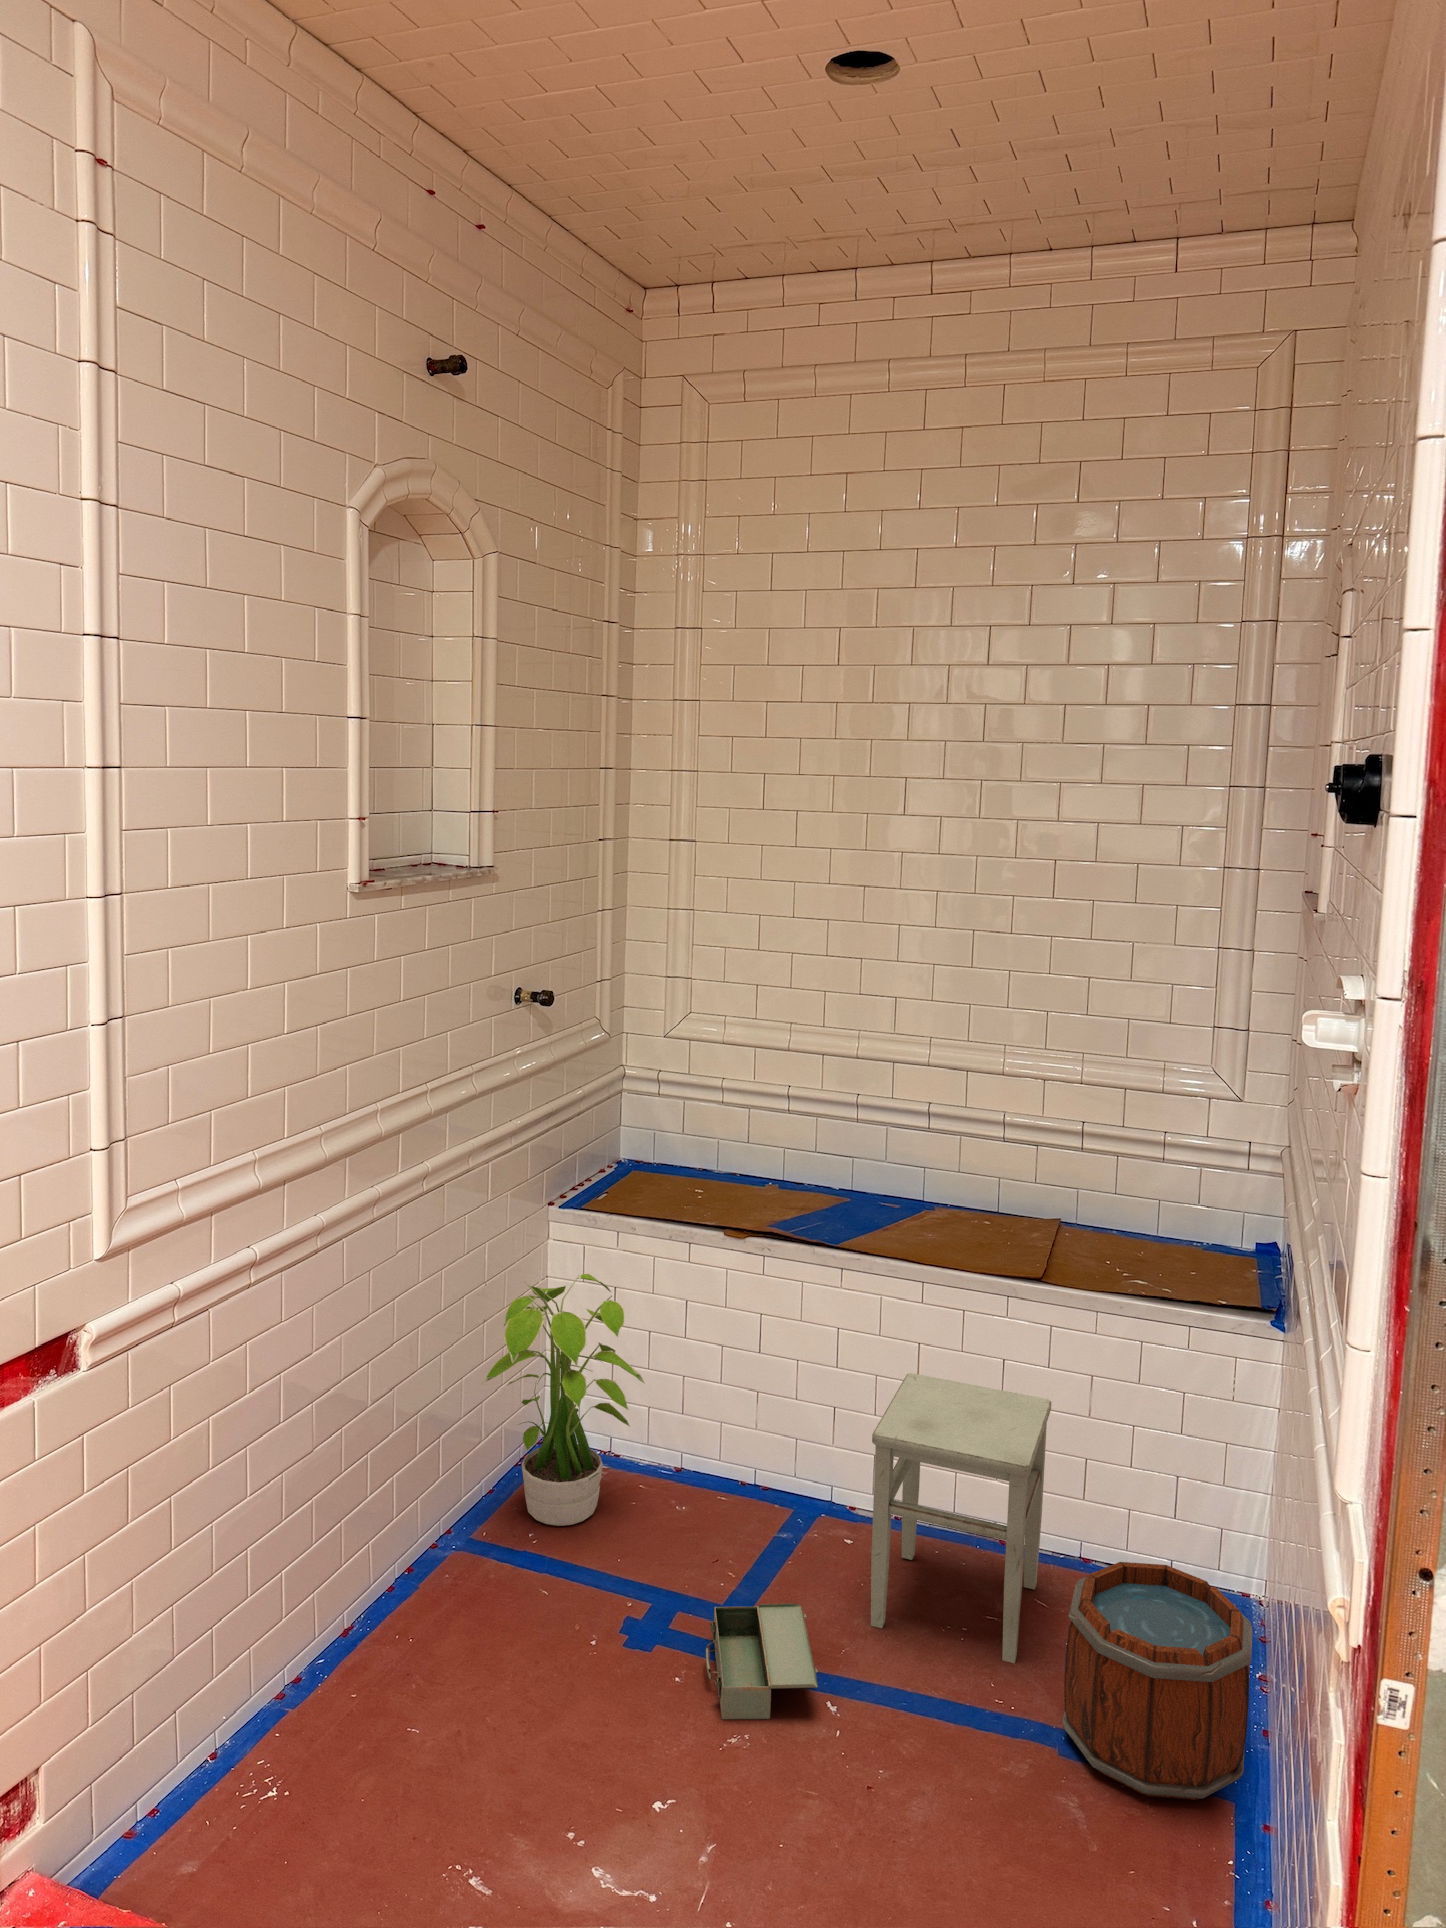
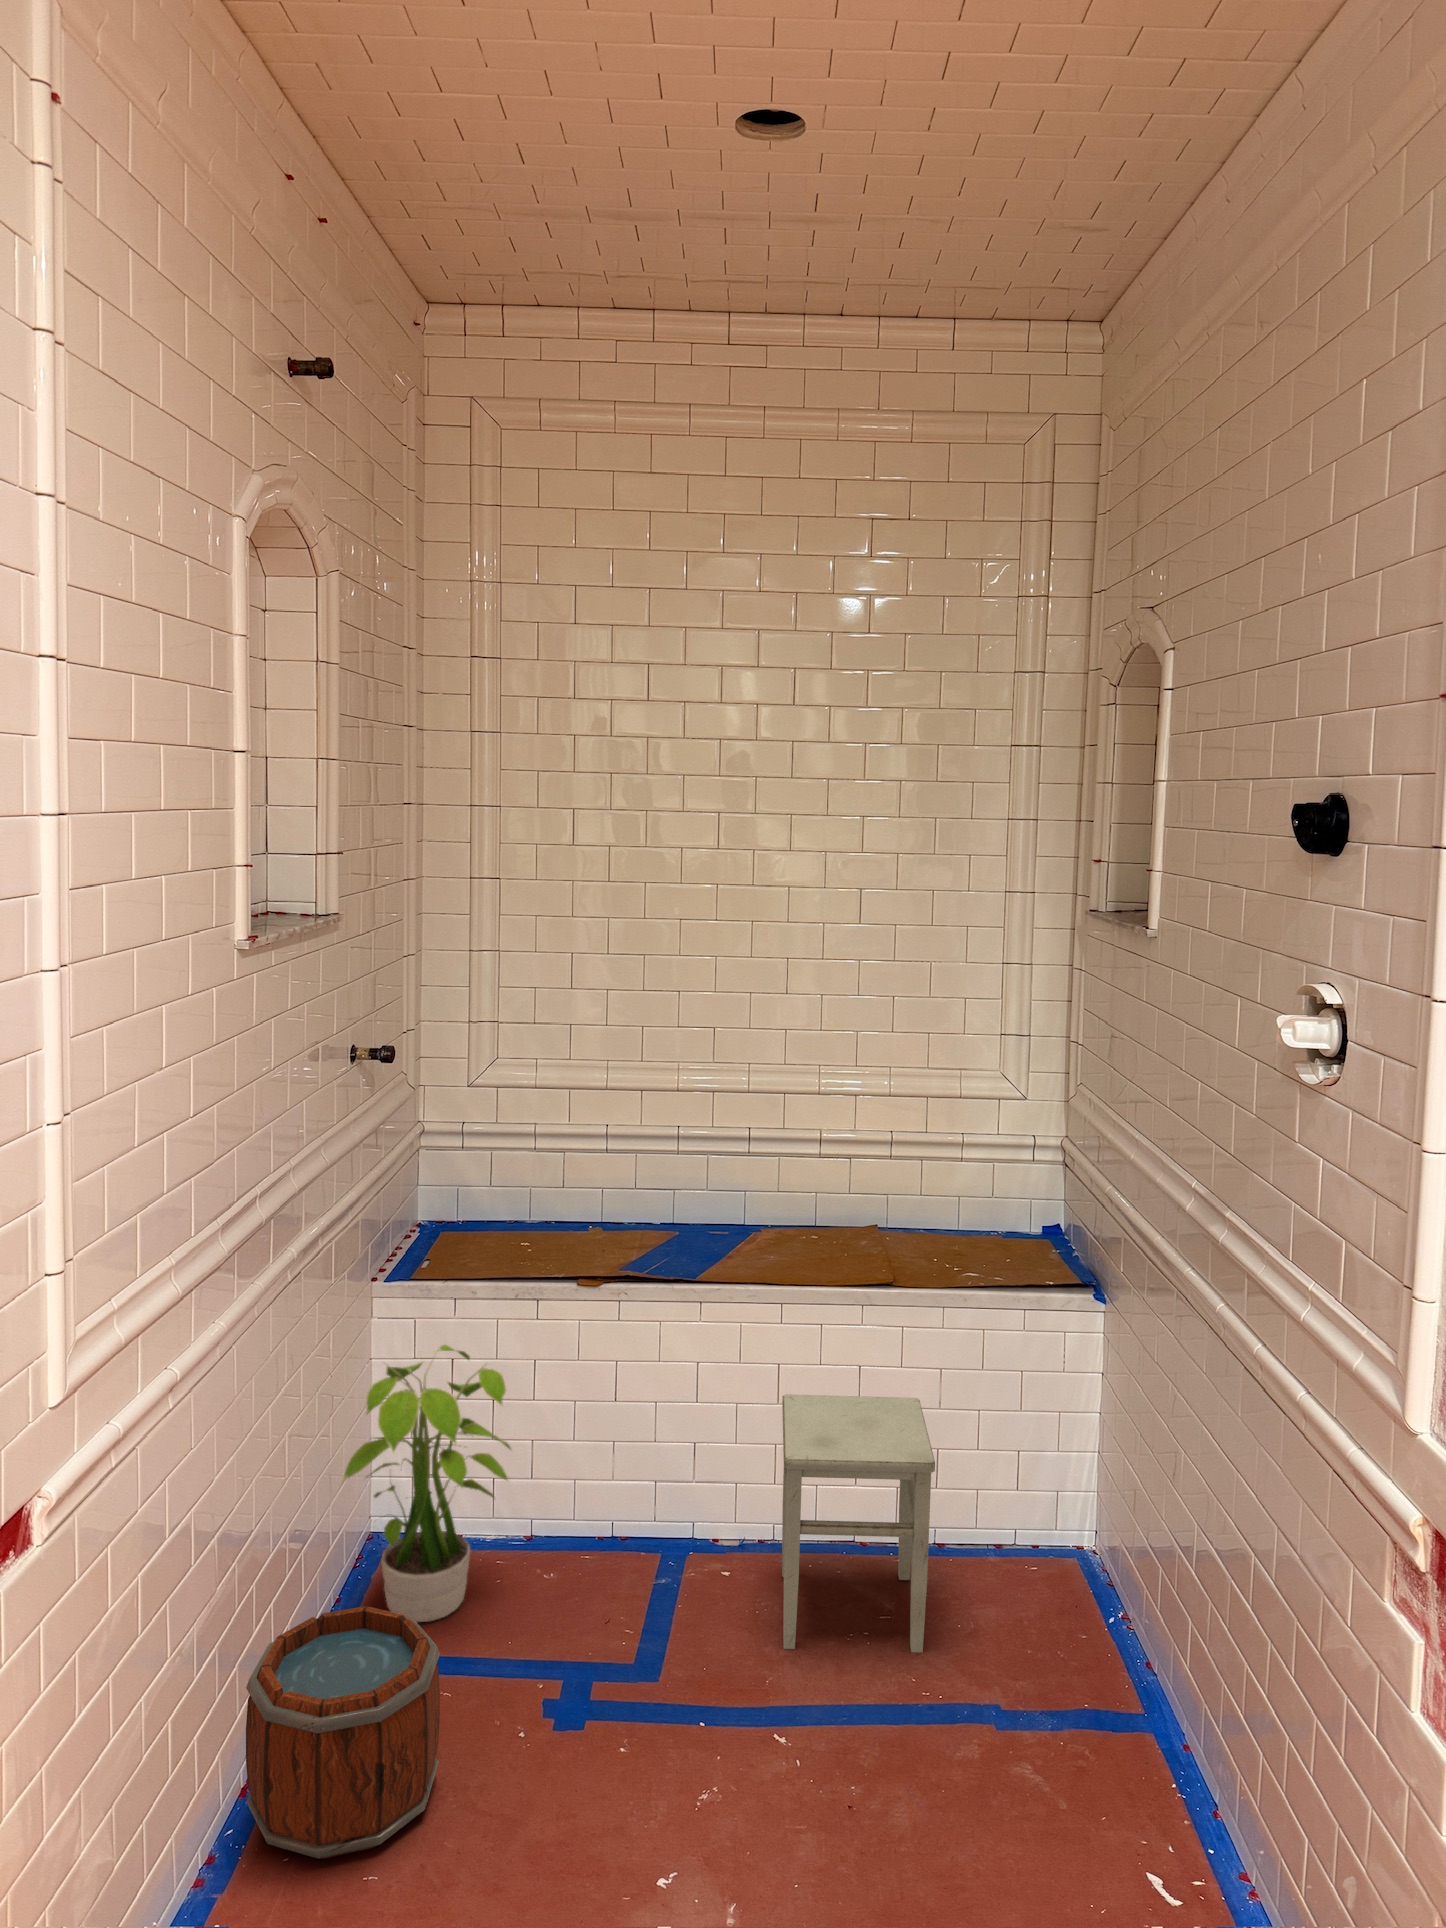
bucket: present [1063,1562,1252,1800] -> present [246,1606,440,1859]
toolbox: present [706,1604,818,1719] -> none [643,1643,776,1777]

